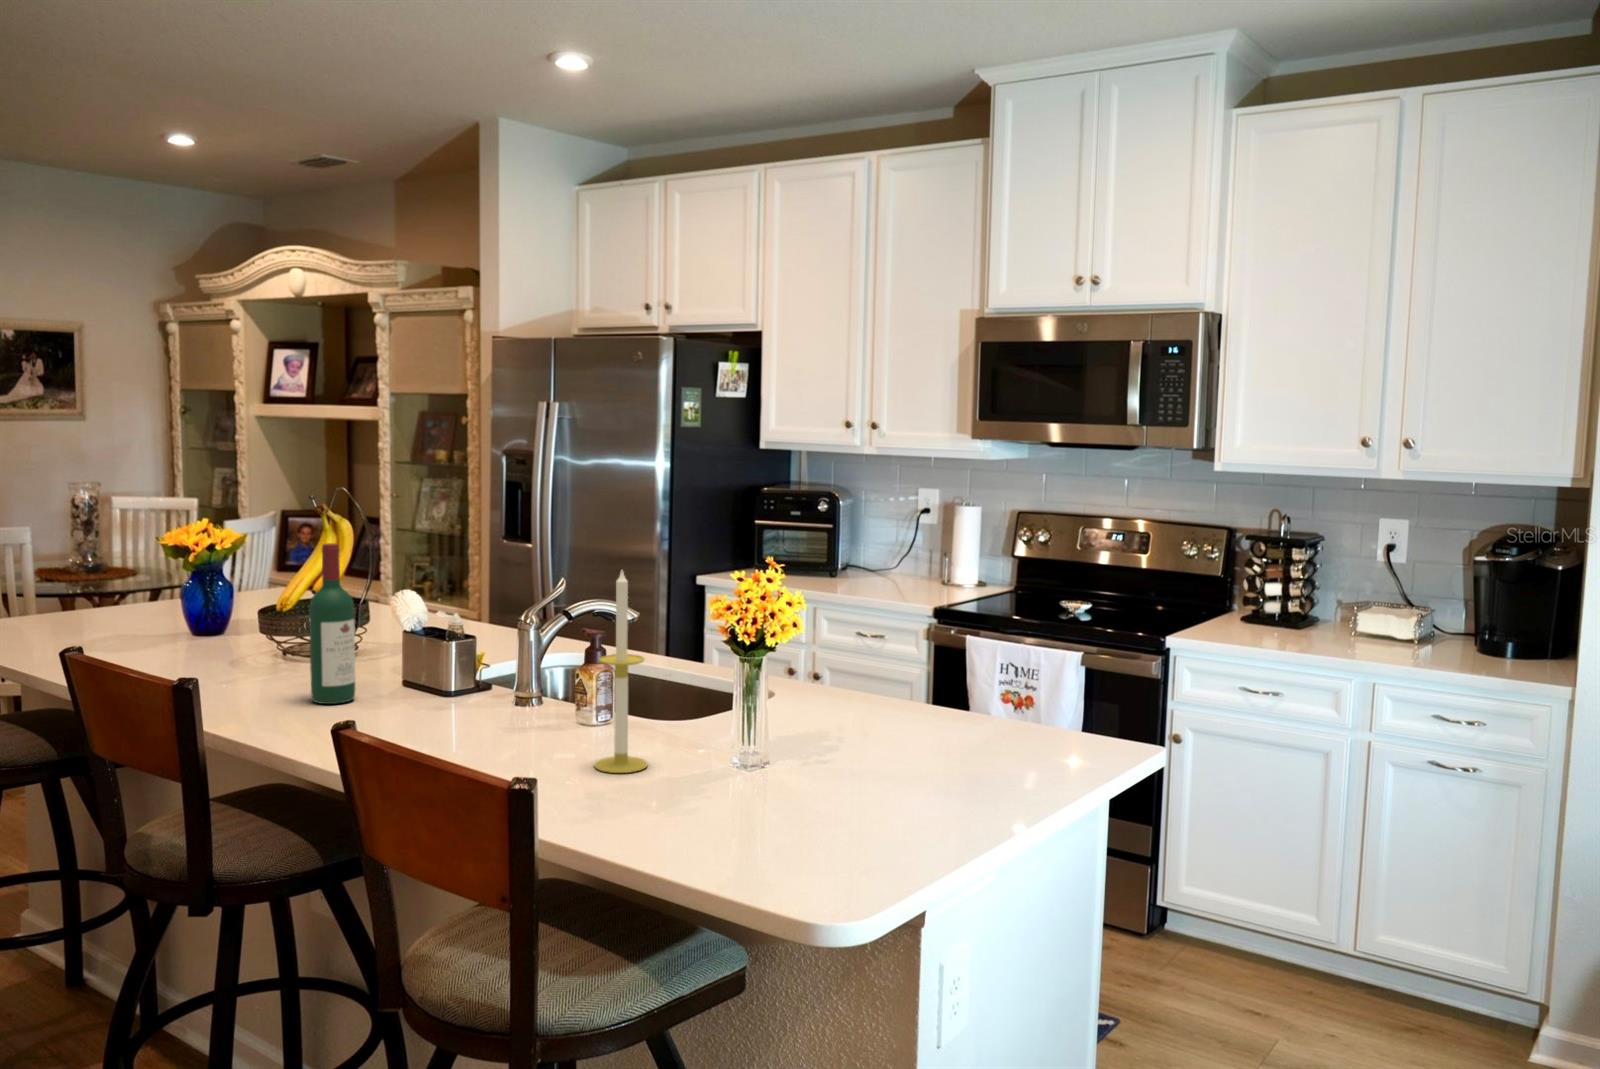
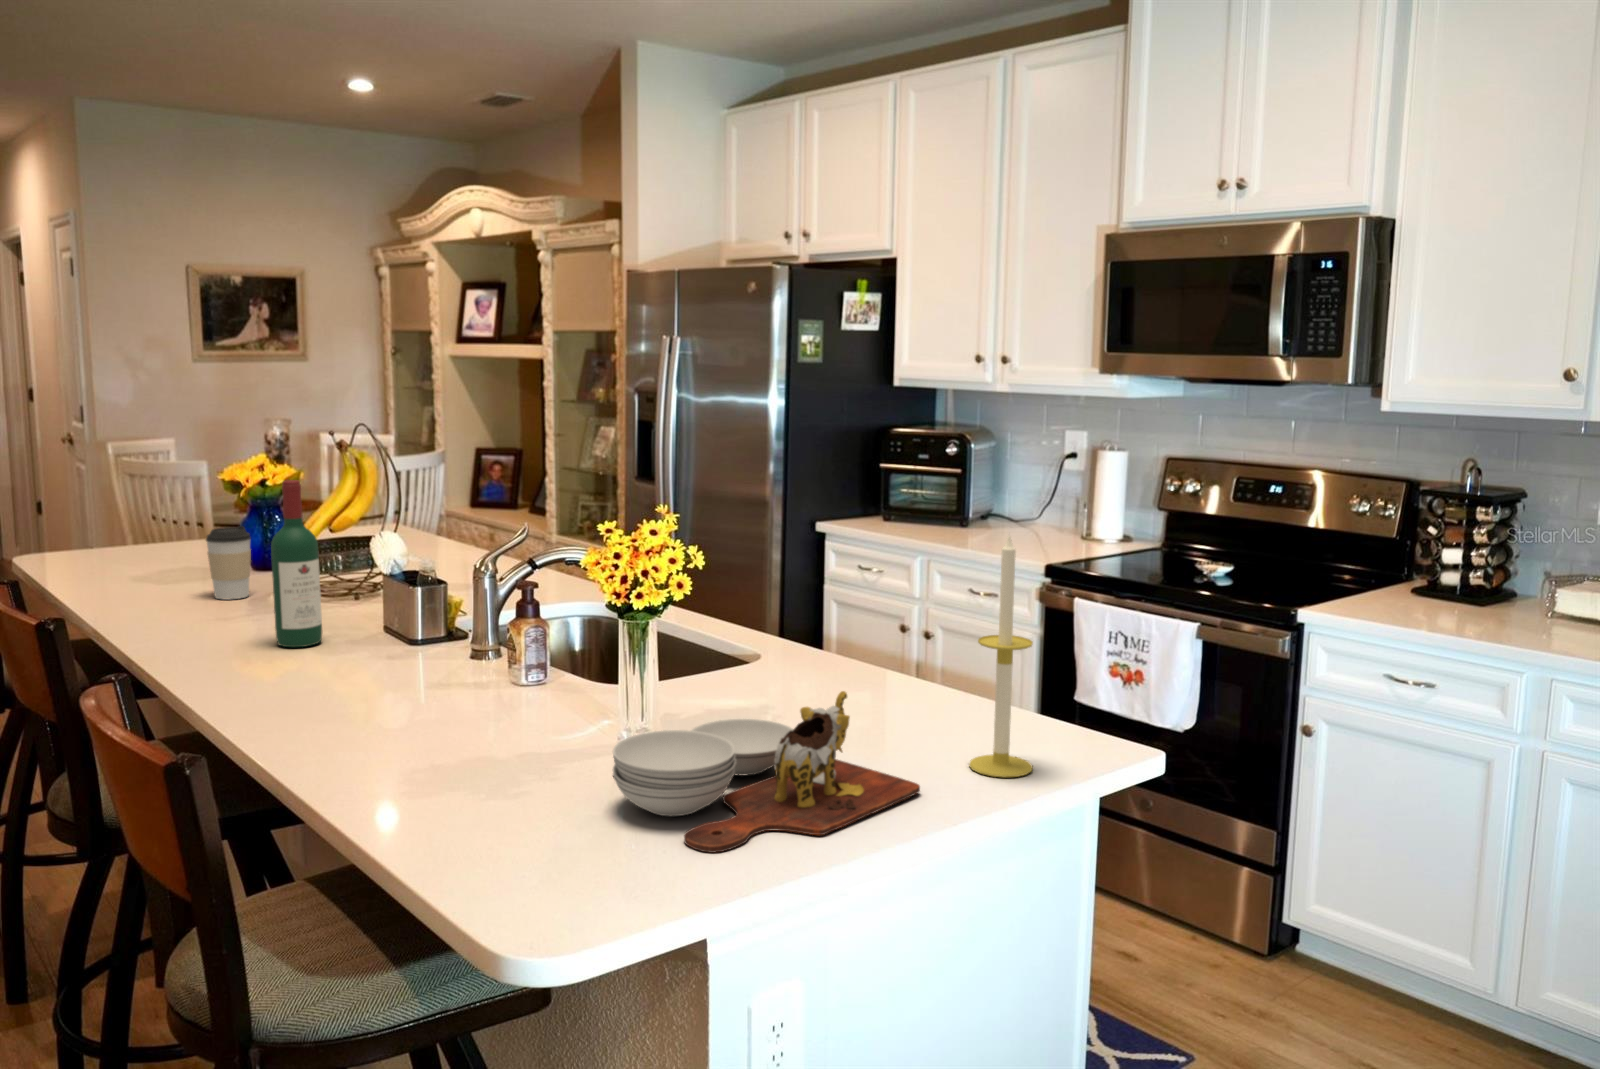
candle: present [594,570,648,773] -> present [969,536,1033,778]
coffee cup: none [180,591,226,664] -> present [206,526,251,600]
cutting board: none [779,706,1010,838] -> present [613,691,920,853]

